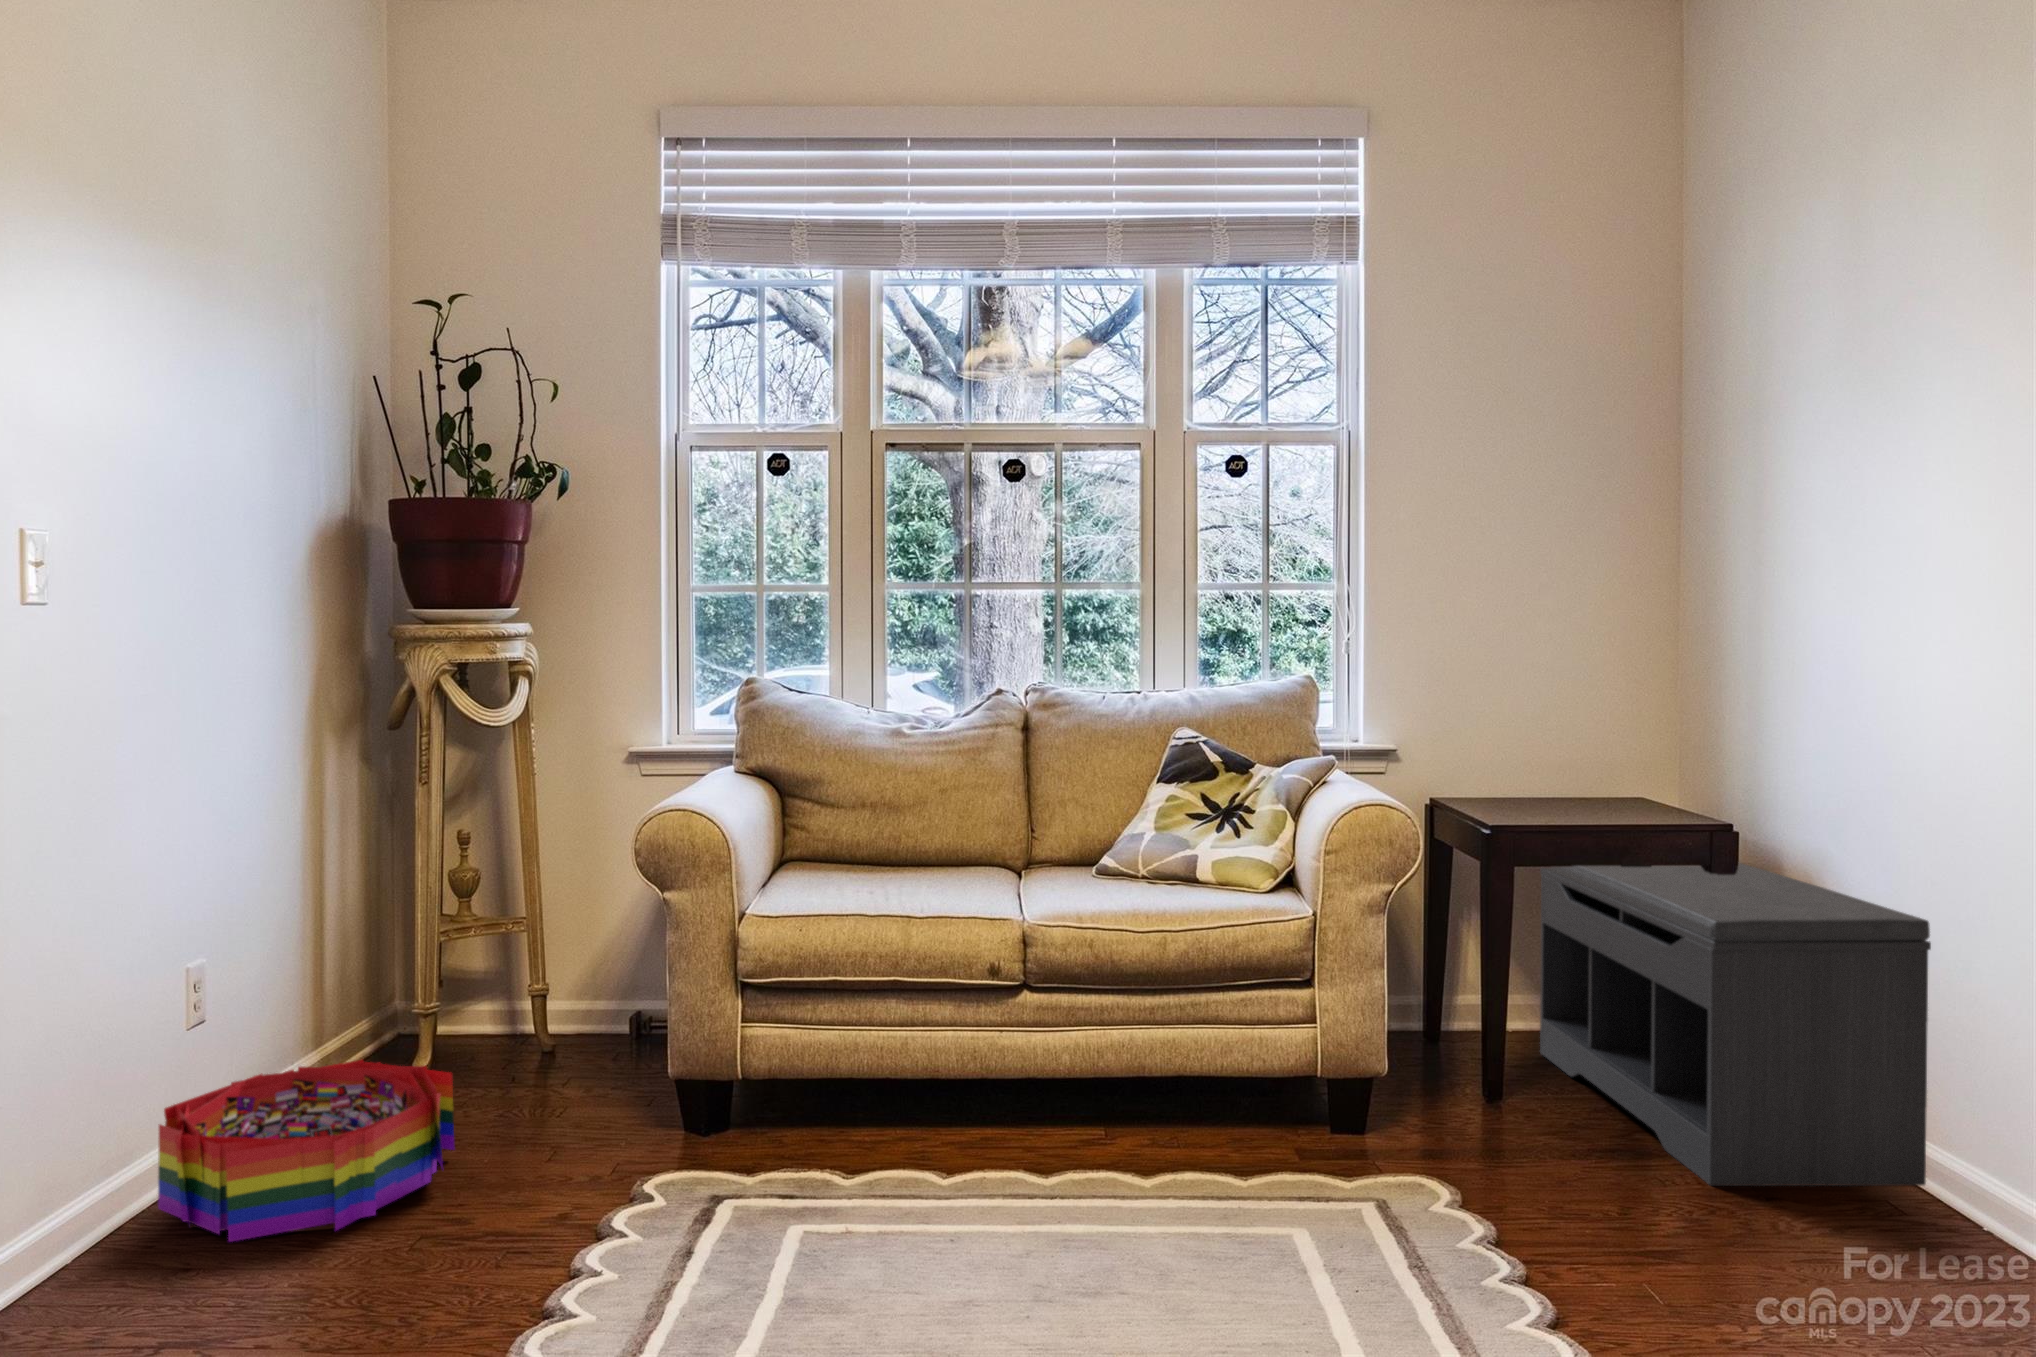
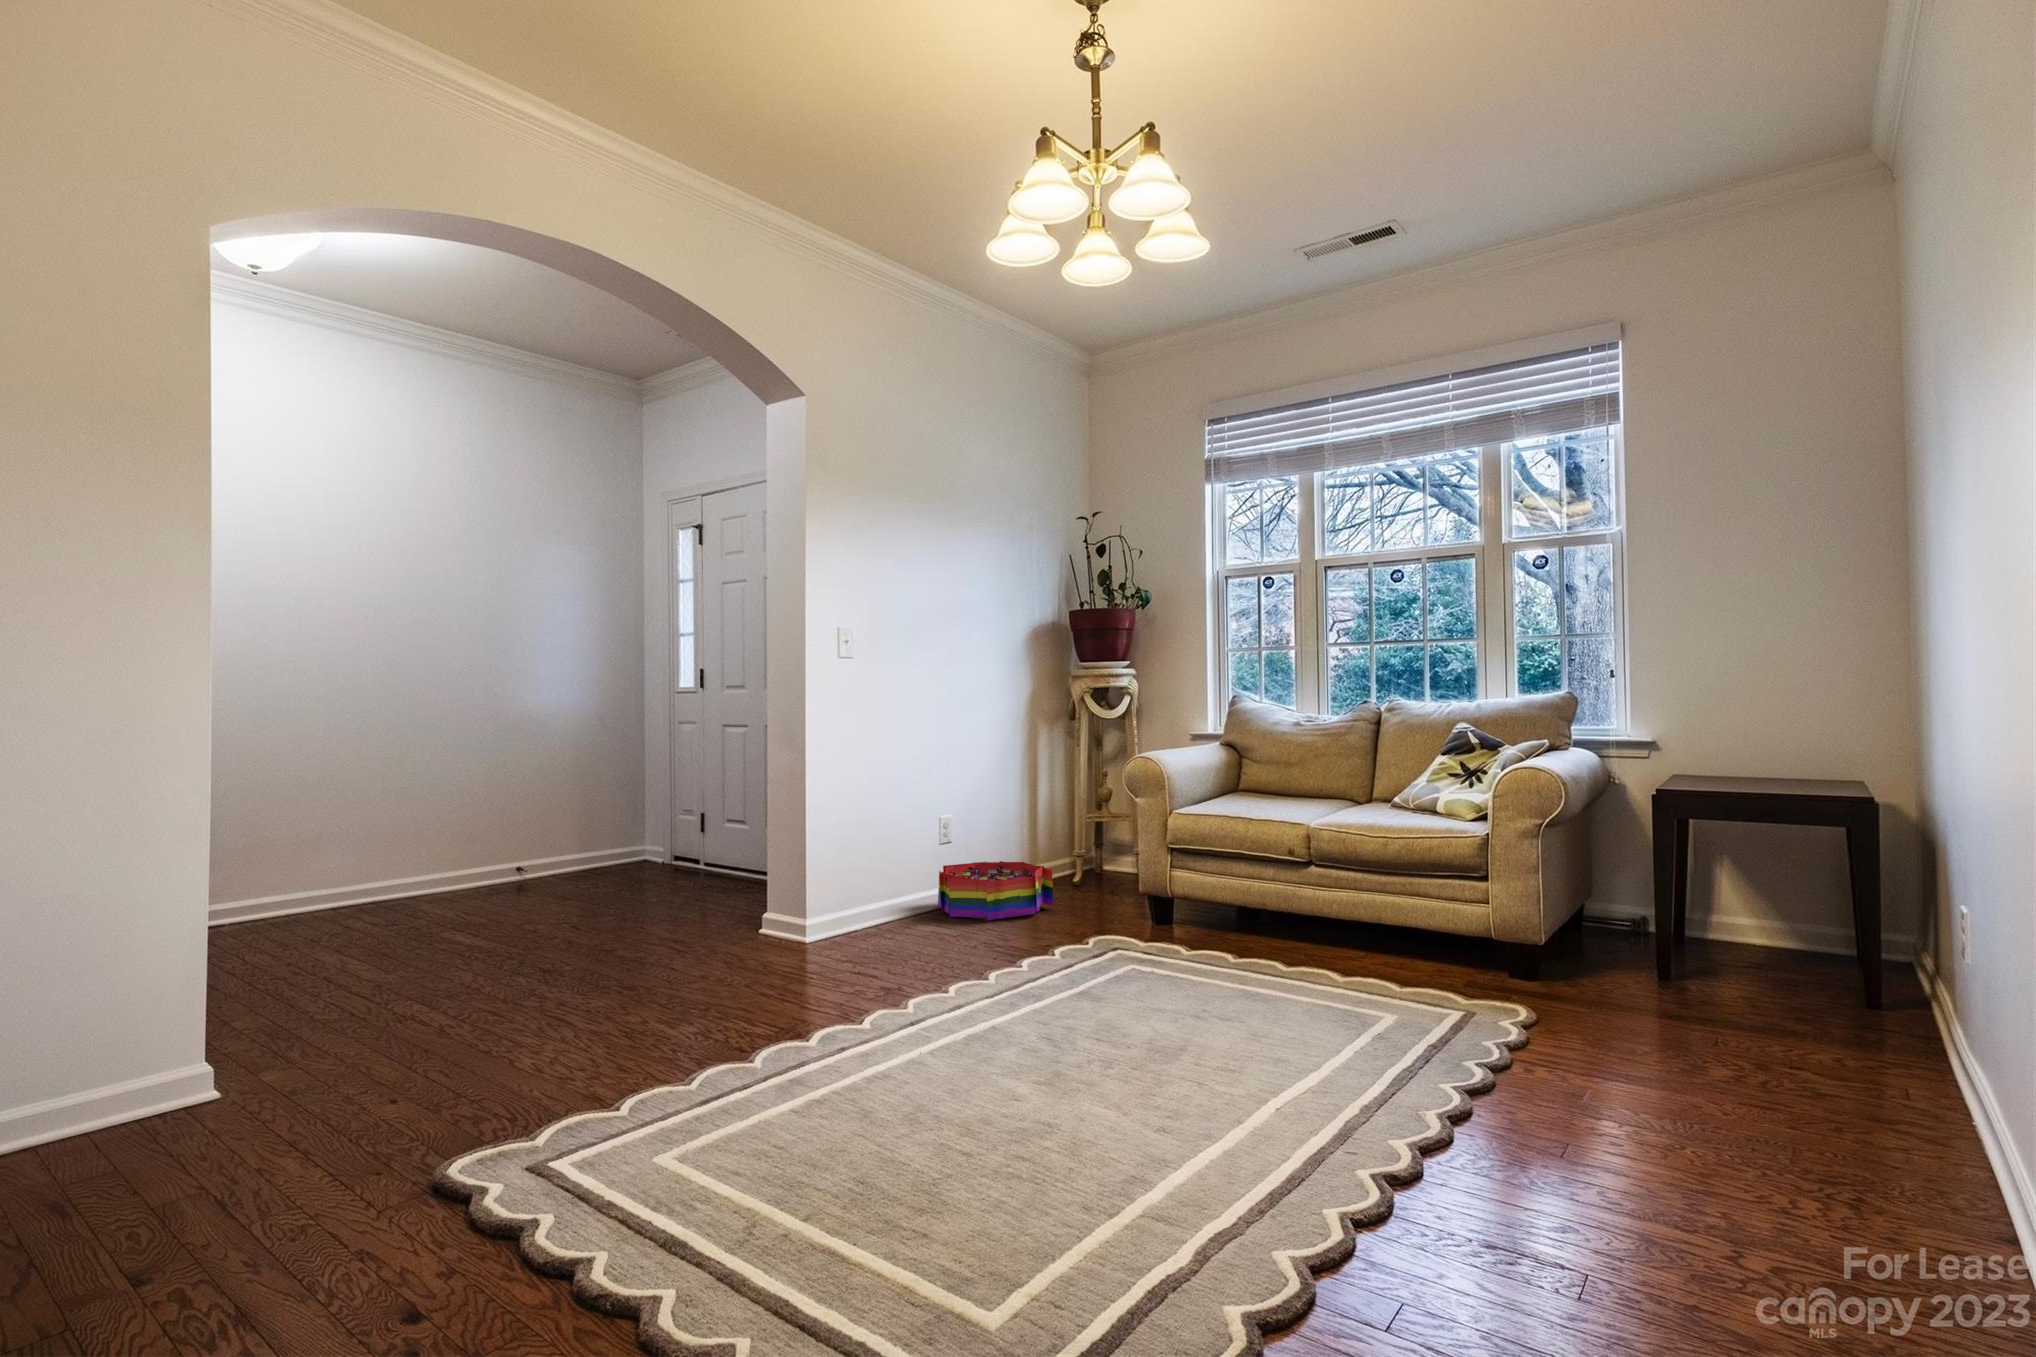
bench: present [1540,863,1931,1186] -> none [1728,822,1929,1063]

